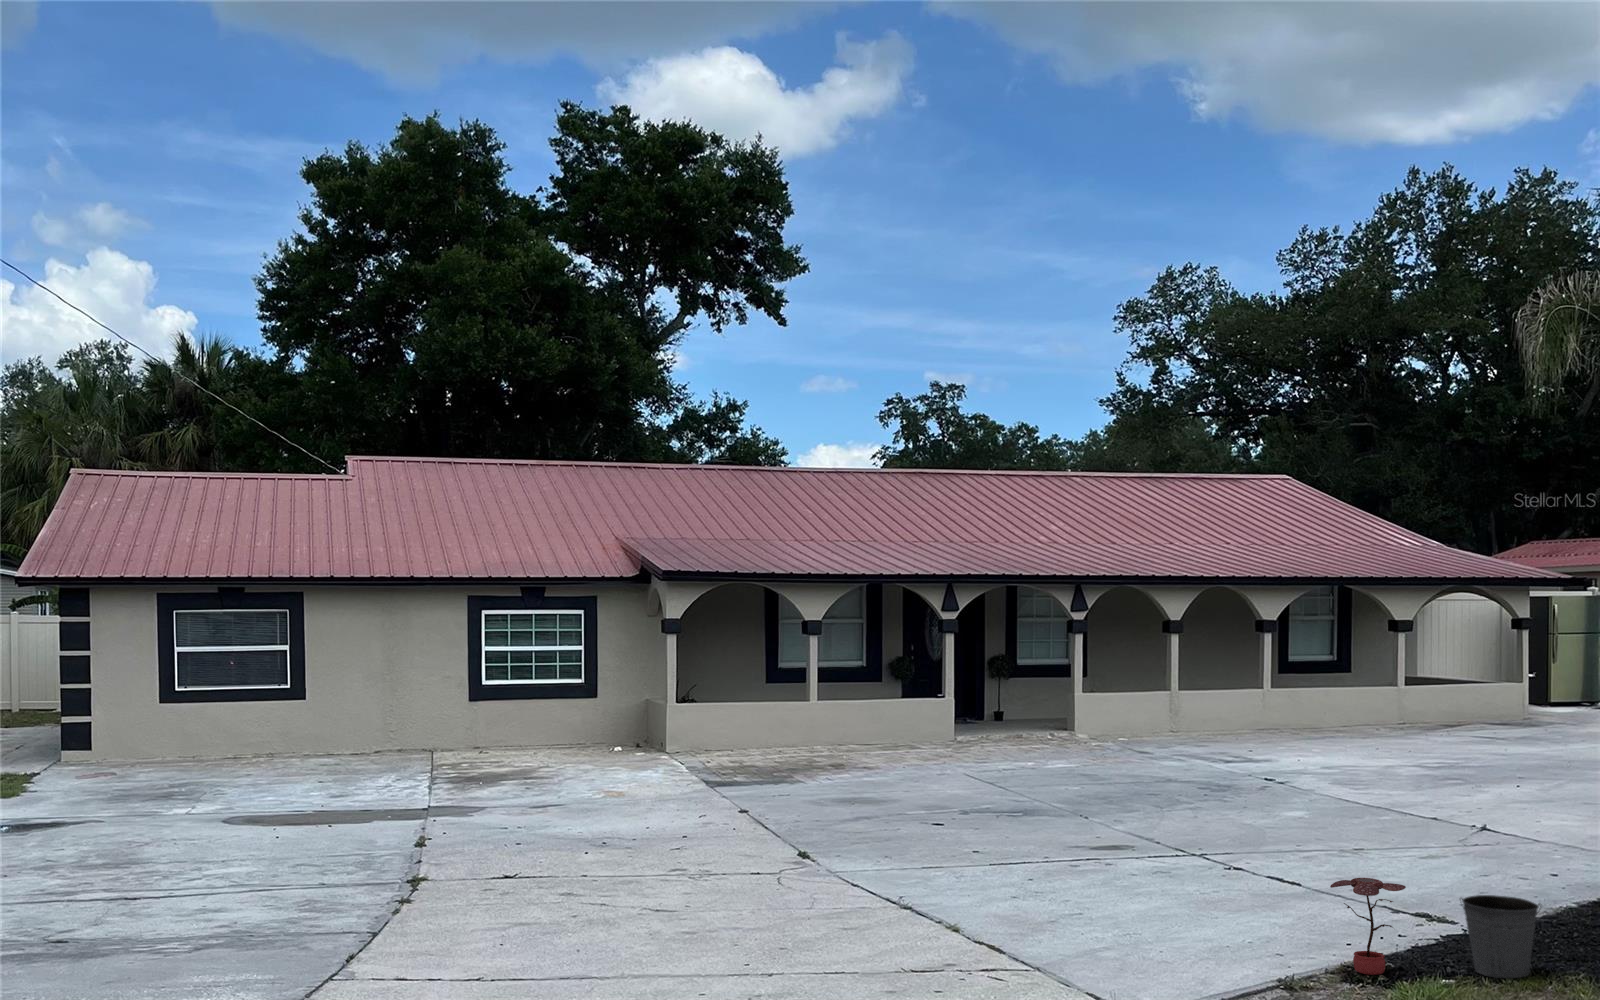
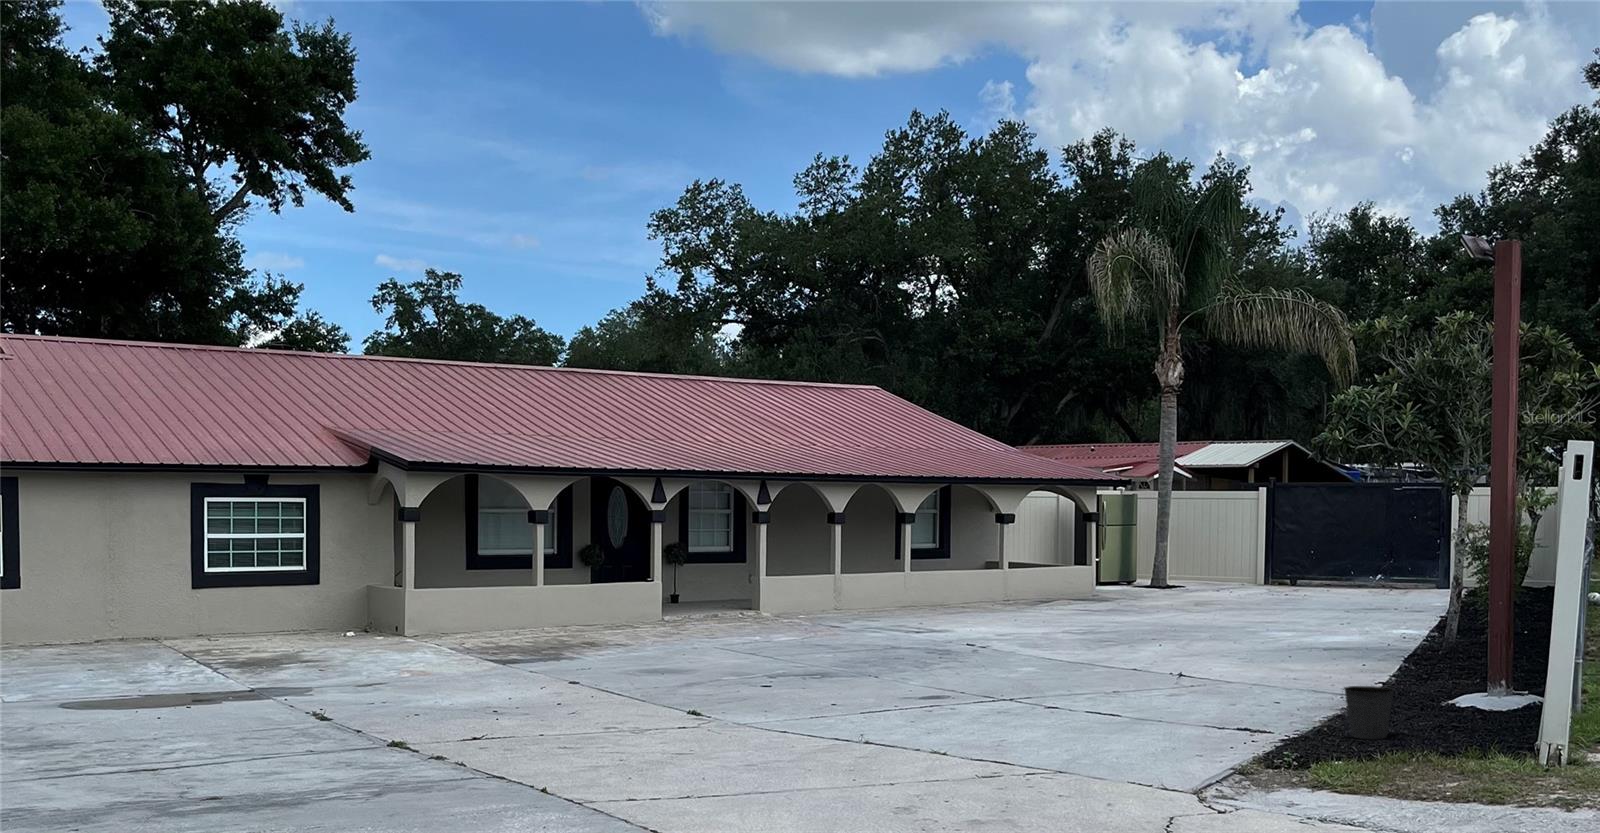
potted plant: present [1330,878,1406,975] -> none [1262,679,1312,745]

